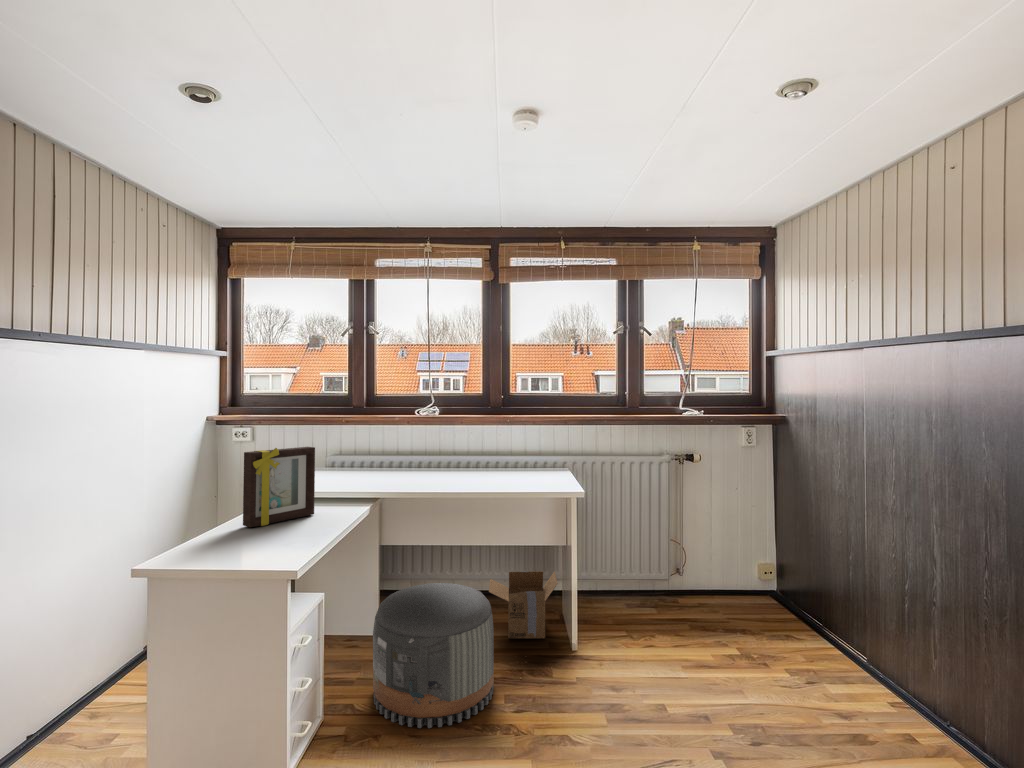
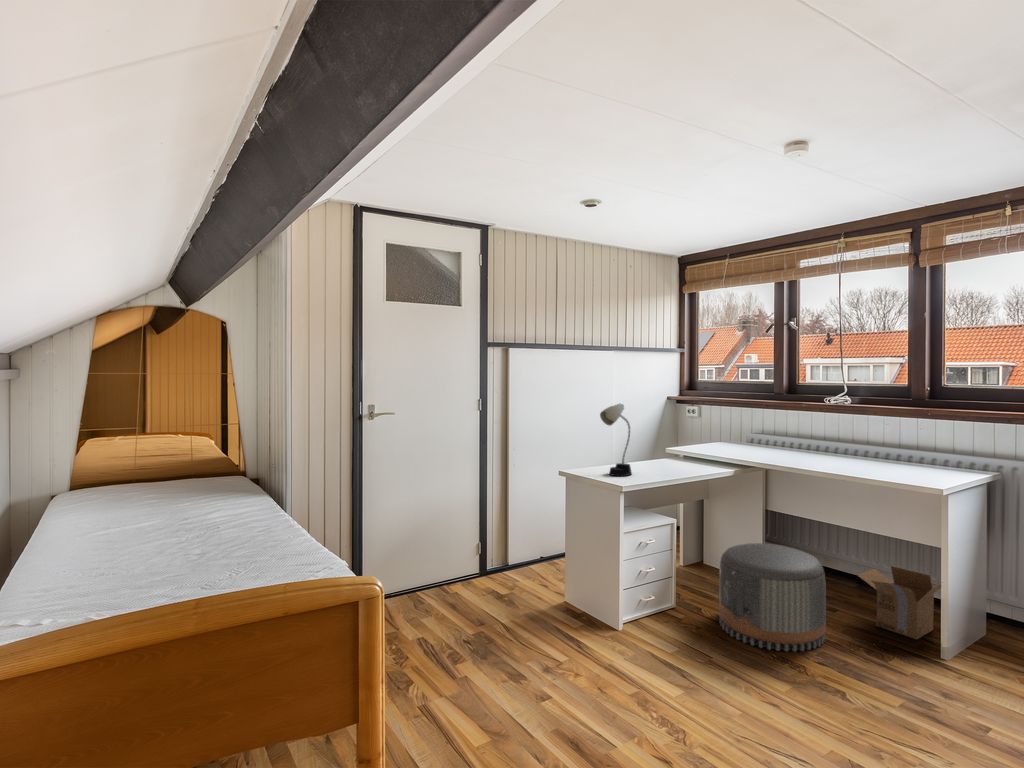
desk lamp: none [197,427,247,550] -> present [600,404,632,476]
picture frame: present [243,447,315,527] -> none [641,420,692,470]

